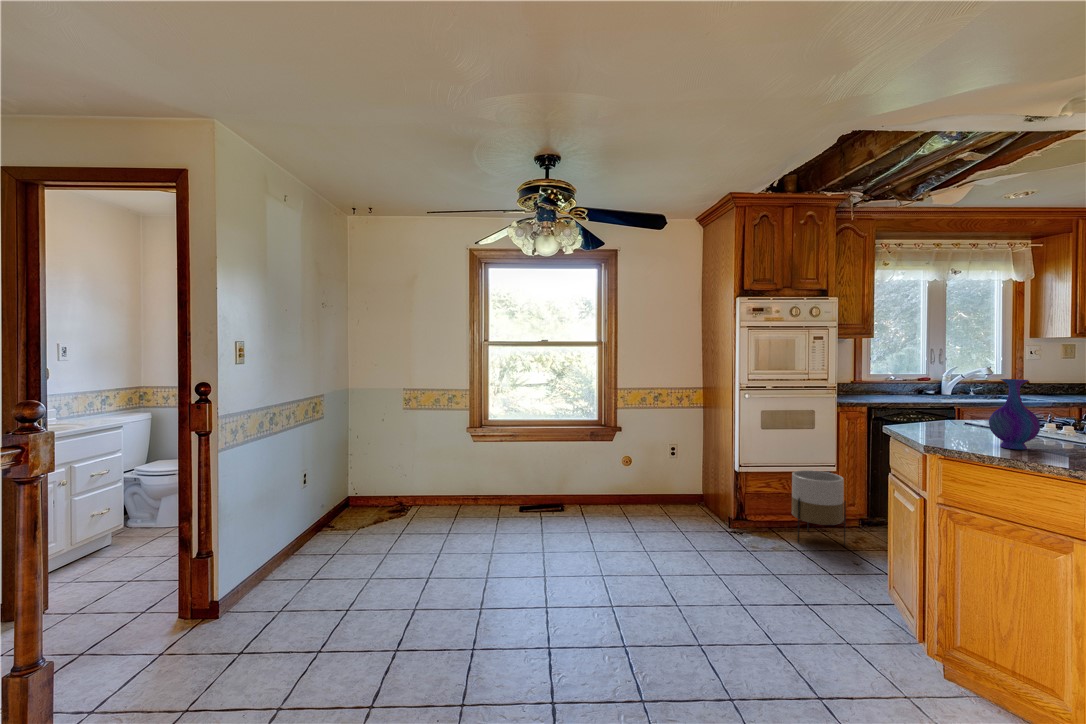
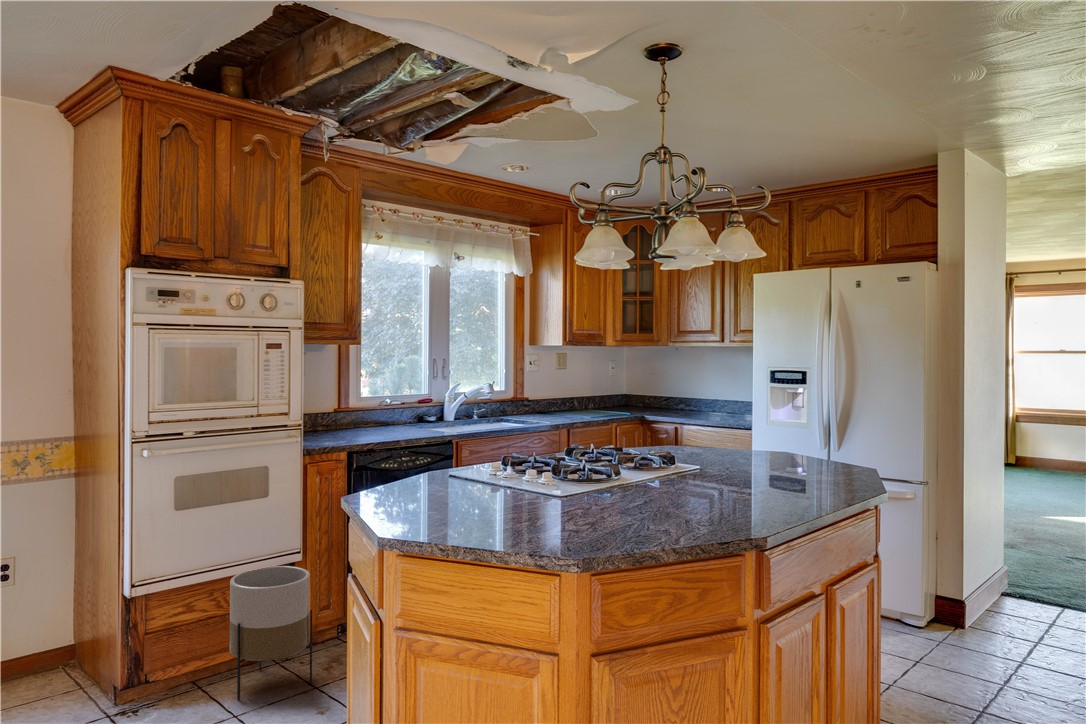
vase: present [989,379,1040,450] -> none [464,426,518,529]

